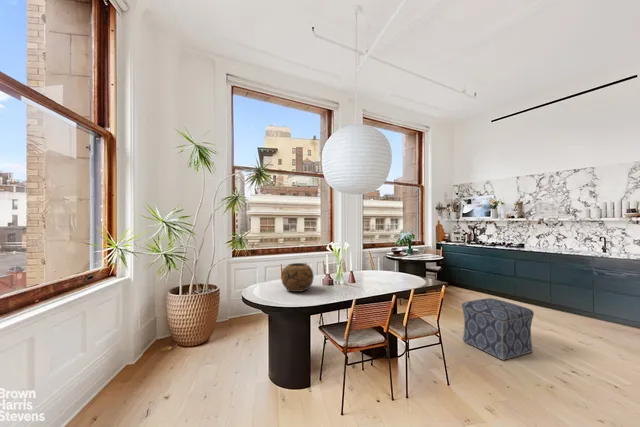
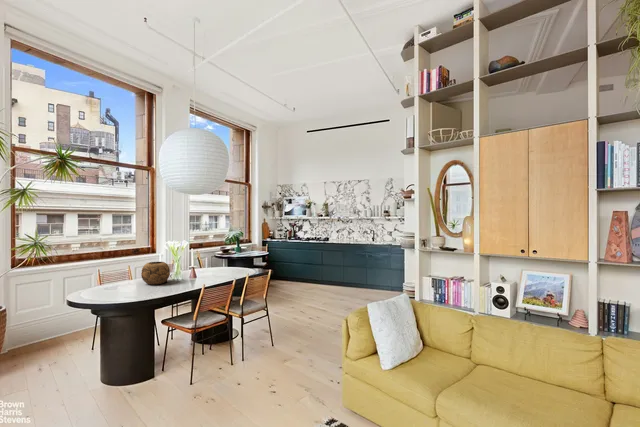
ottoman: present [462,298,534,360] -> none [280,279,324,318]

